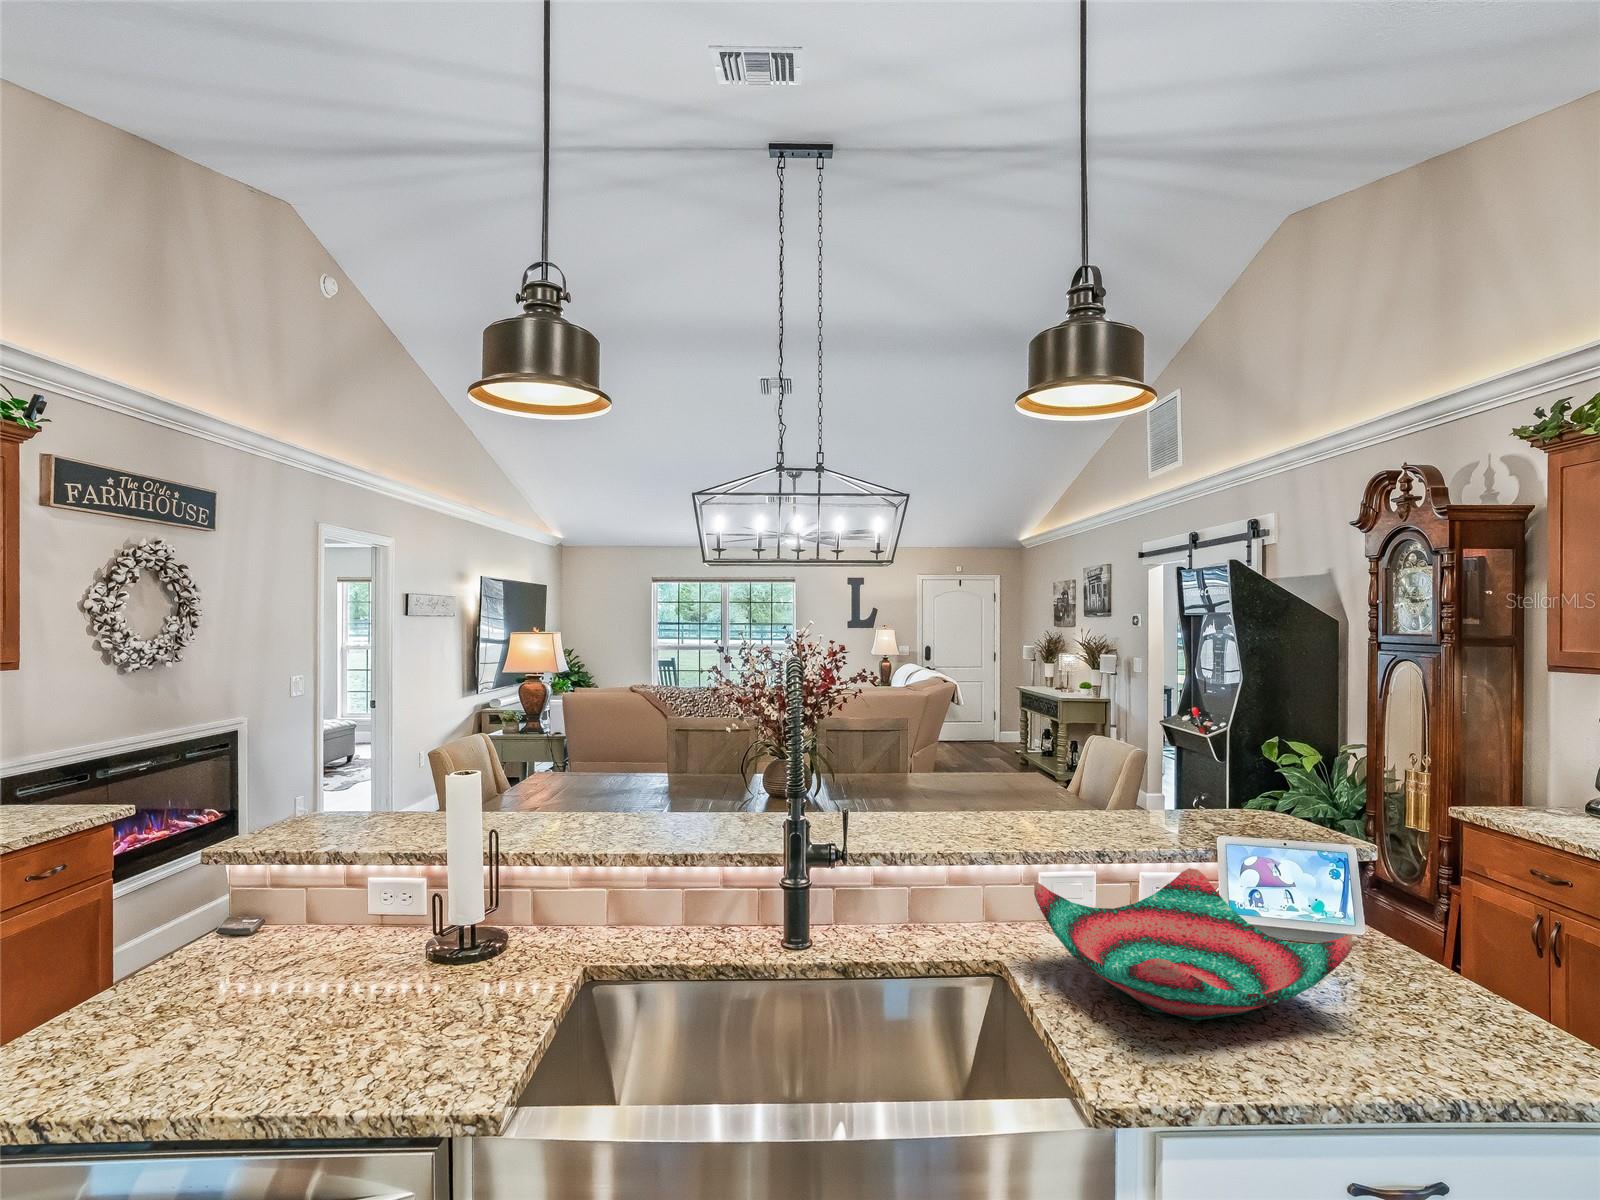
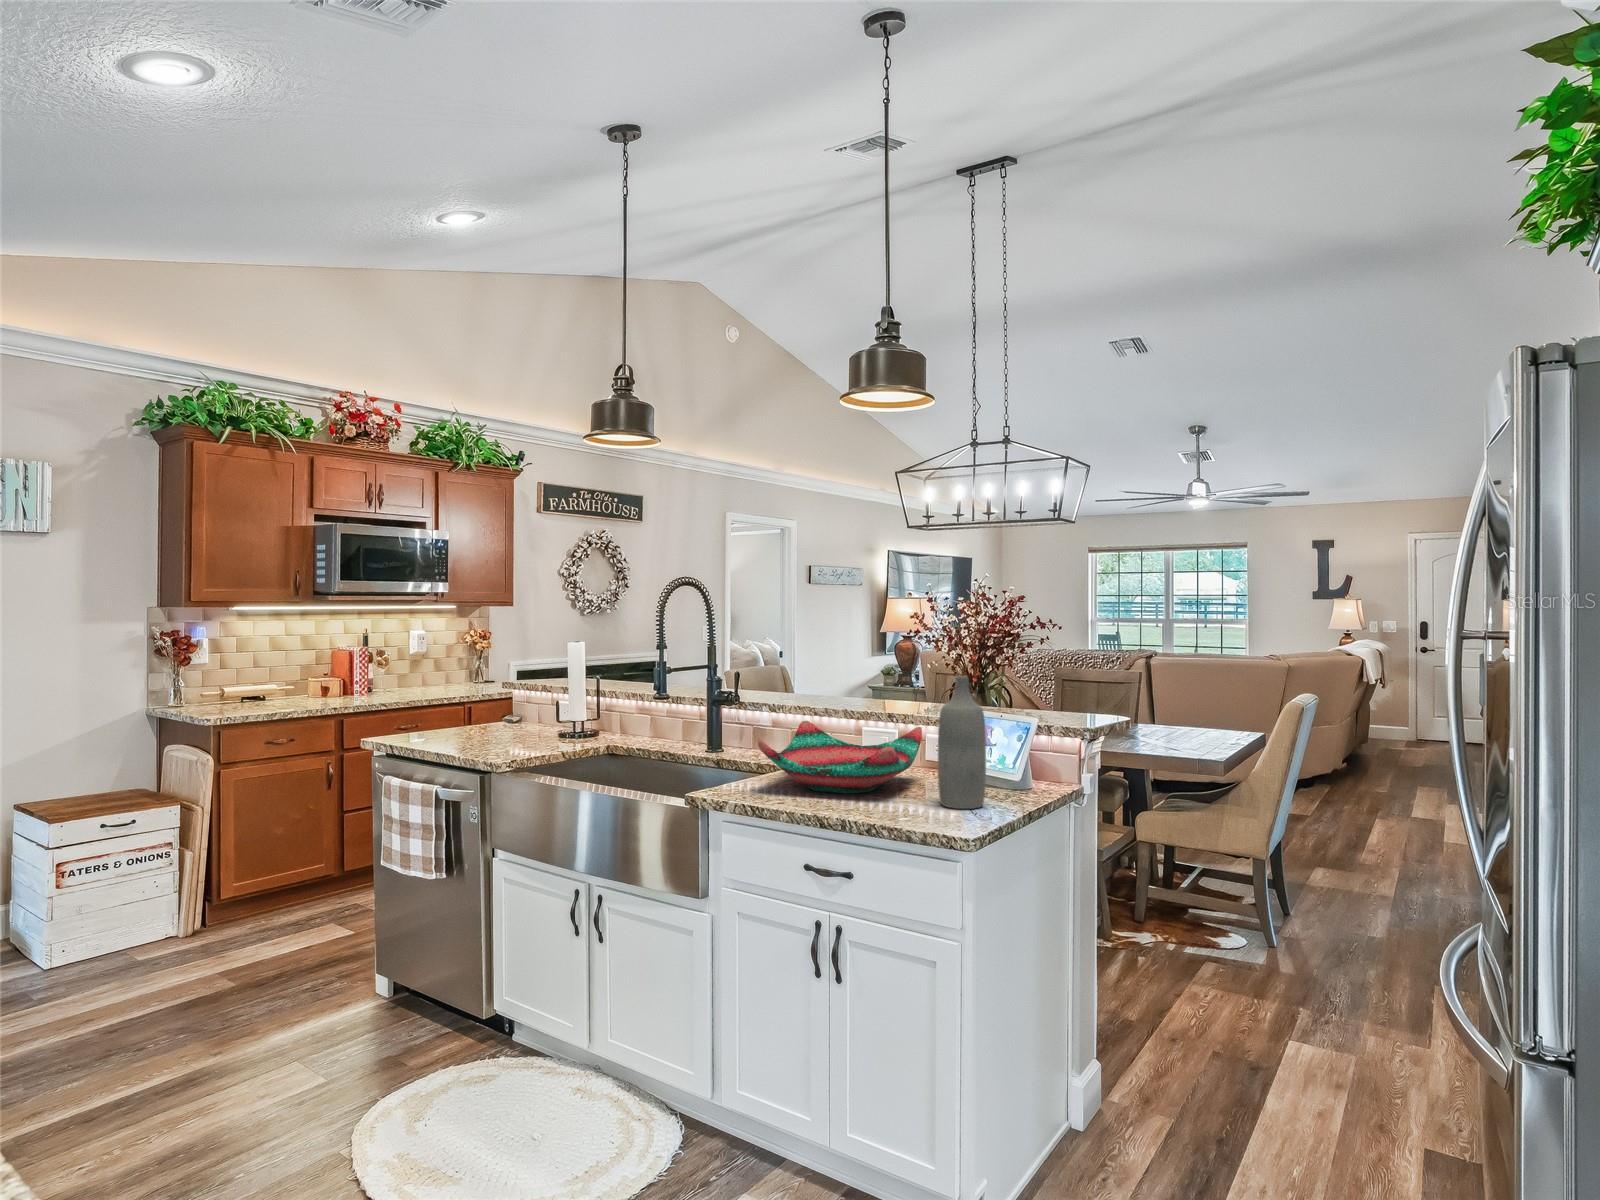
bottle: none [1376,809,1462,1015] -> present [938,676,986,809]

